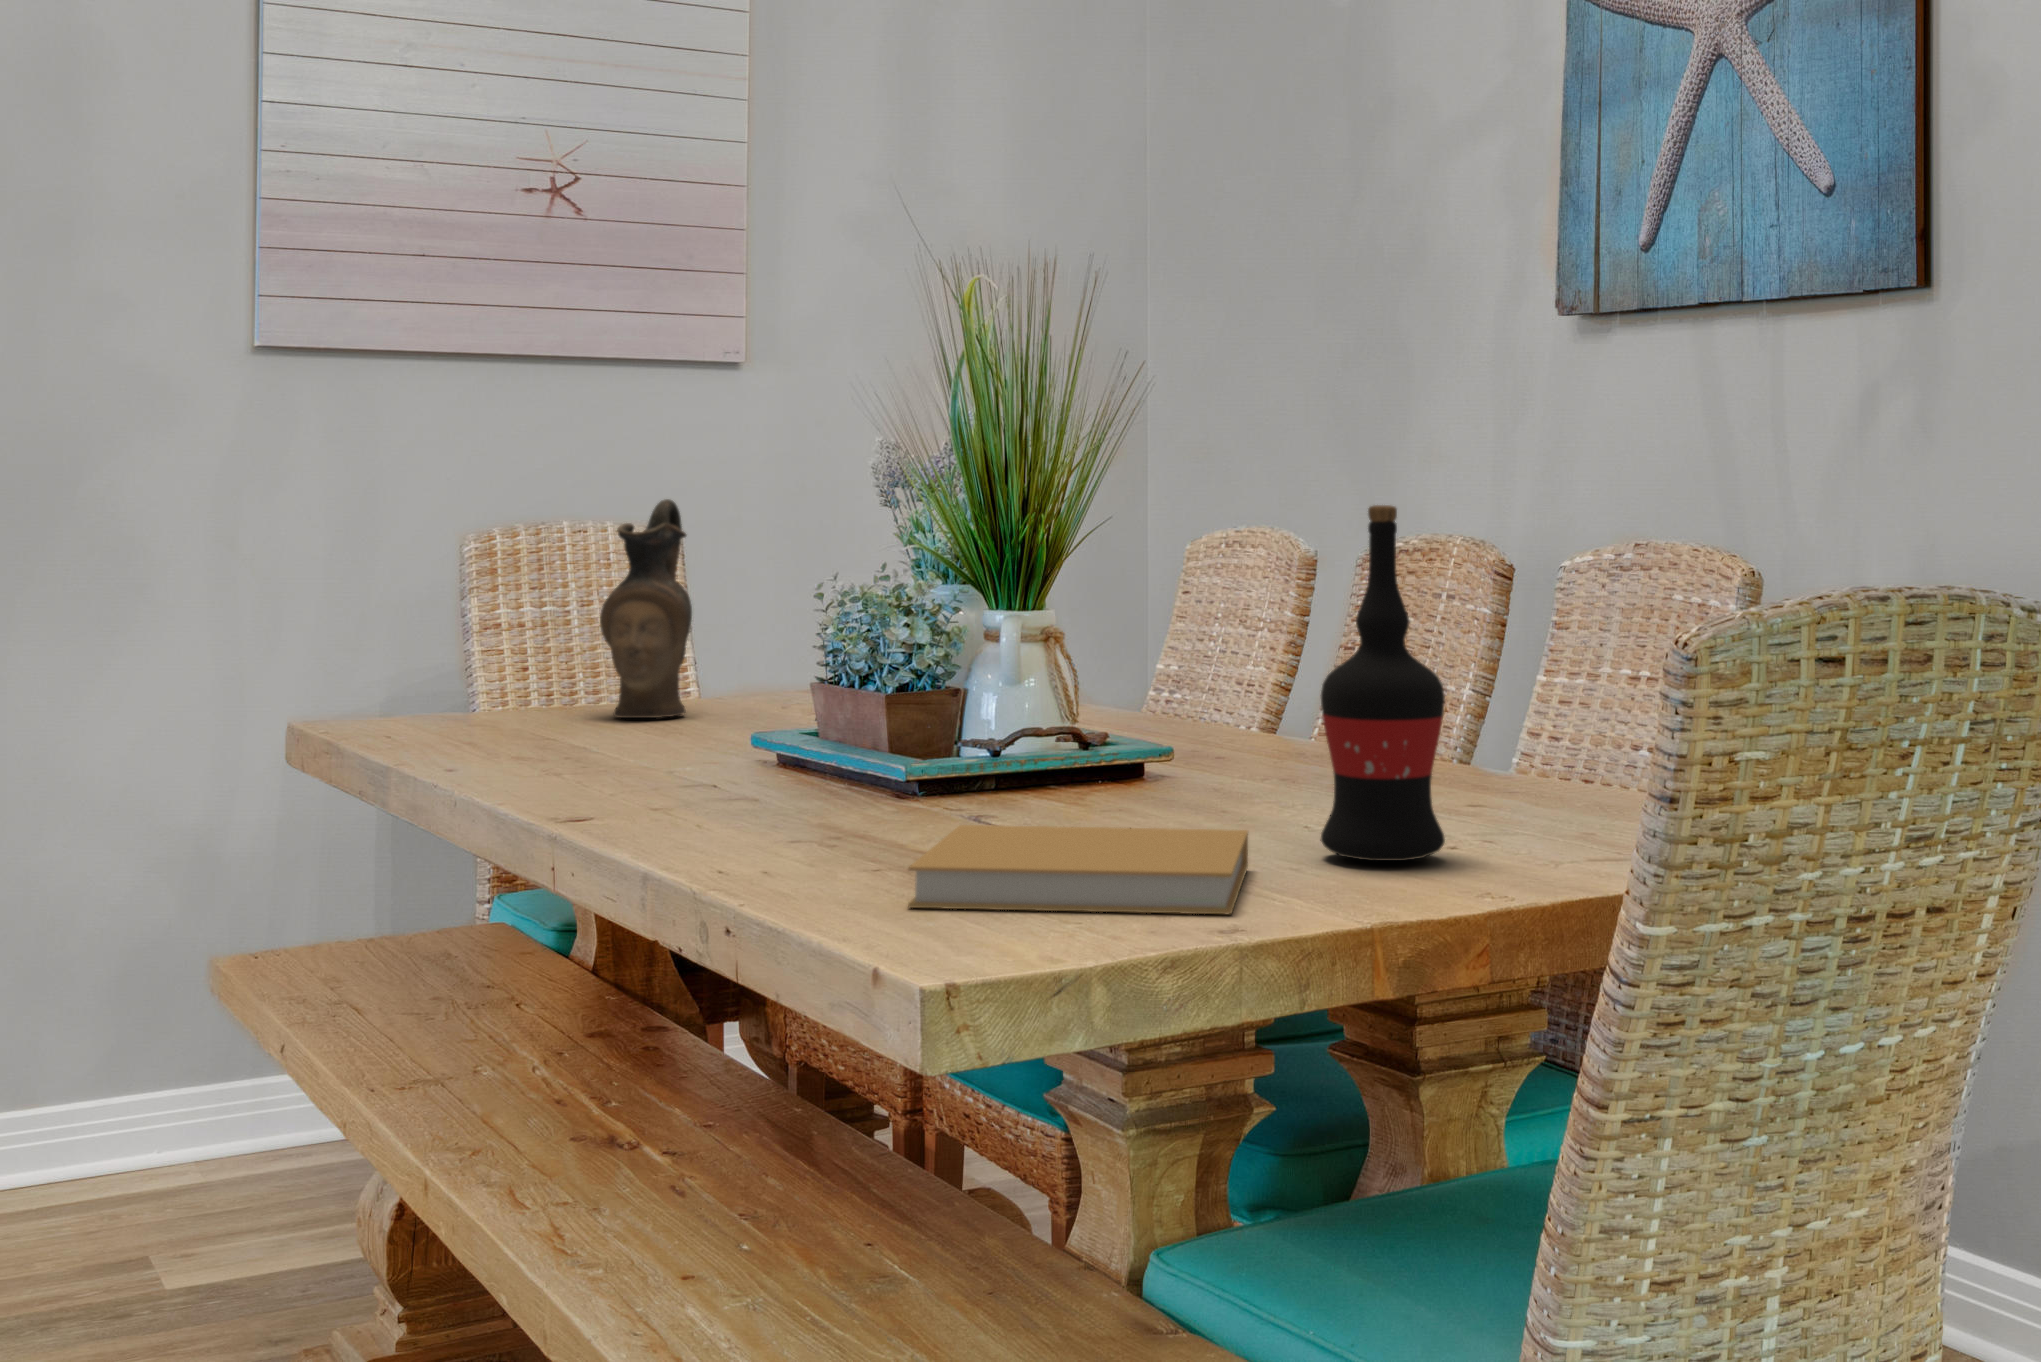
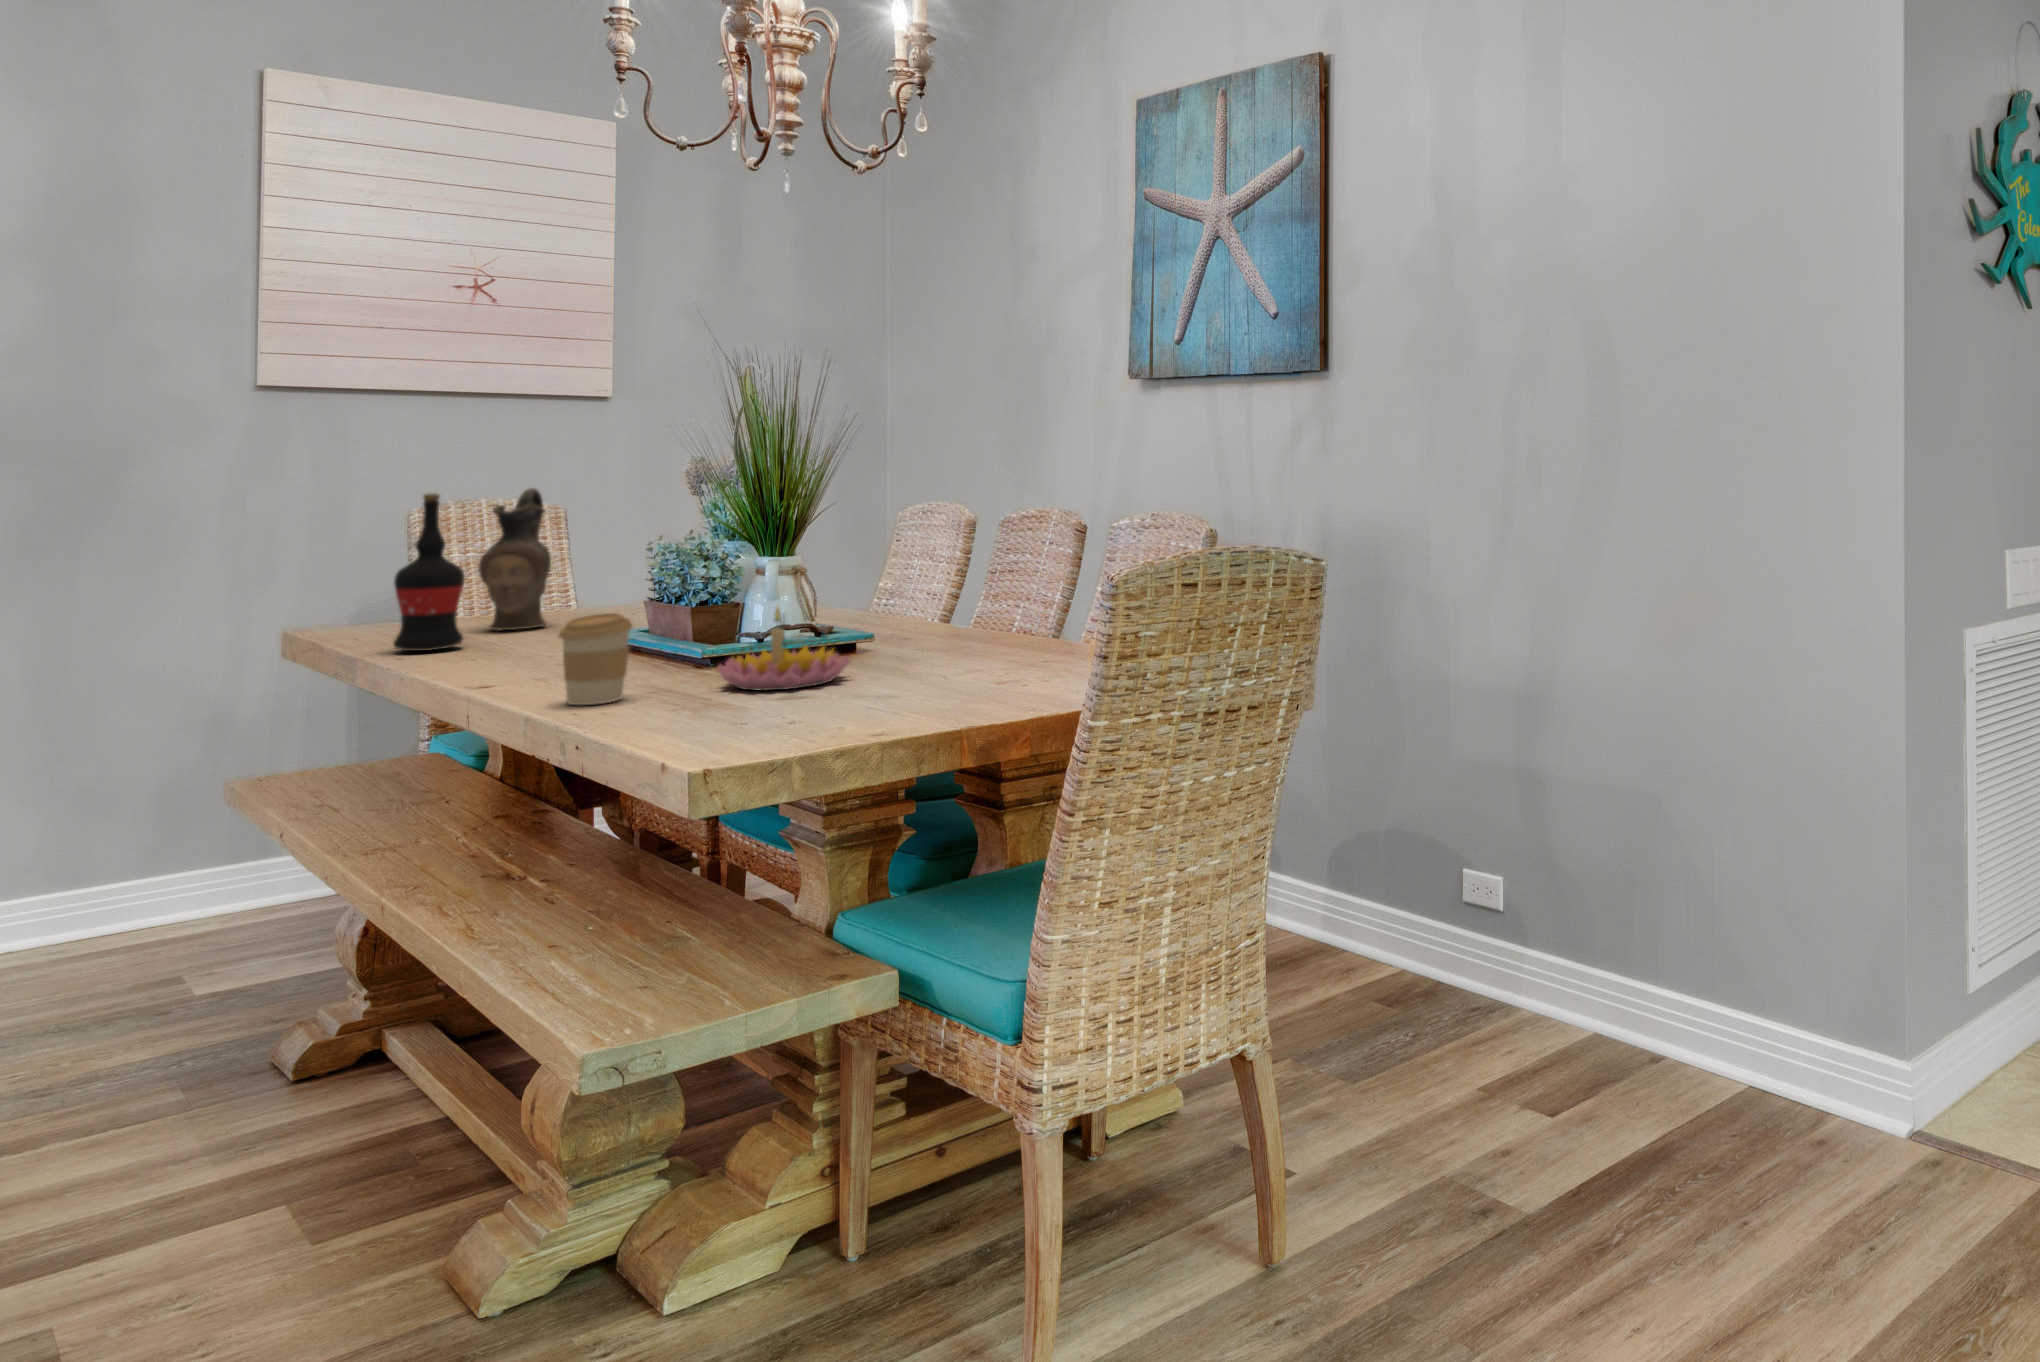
wine bottle: present [1321,505,1445,861] -> present [393,493,465,651]
candle holder: none [937,678,1143,828] -> present [717,607,850,691]
coffee cup: none [715,682,817,832] -> present [559,613,633,705]
book: present [908,825,1248,914] -> none [685,685,907,746]

